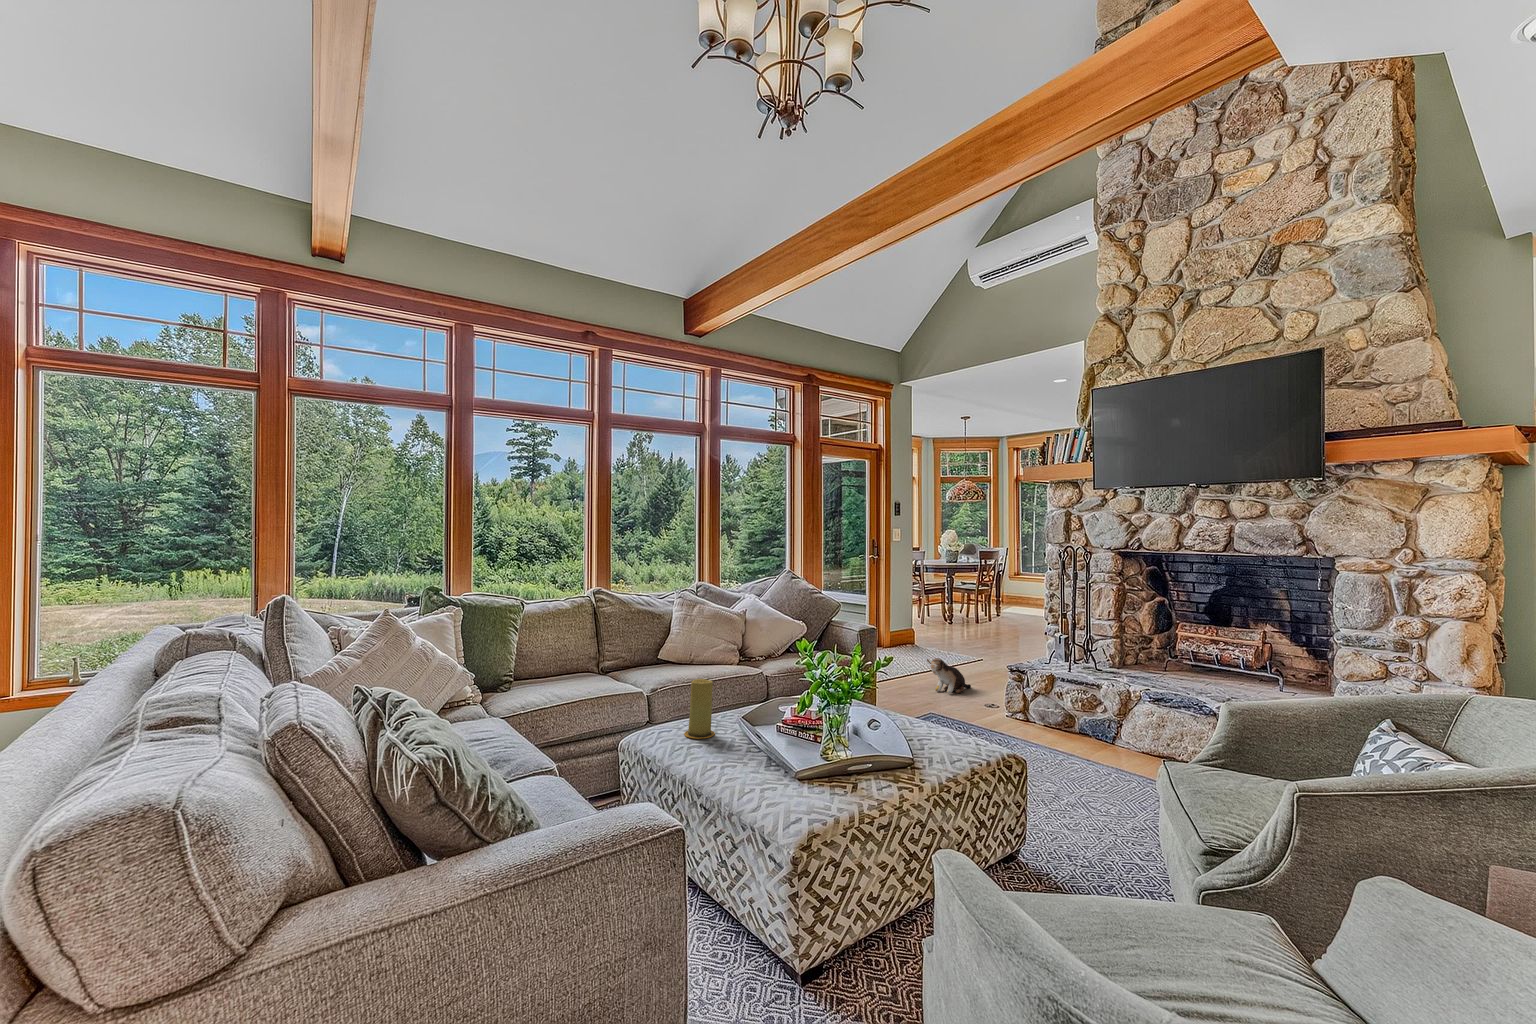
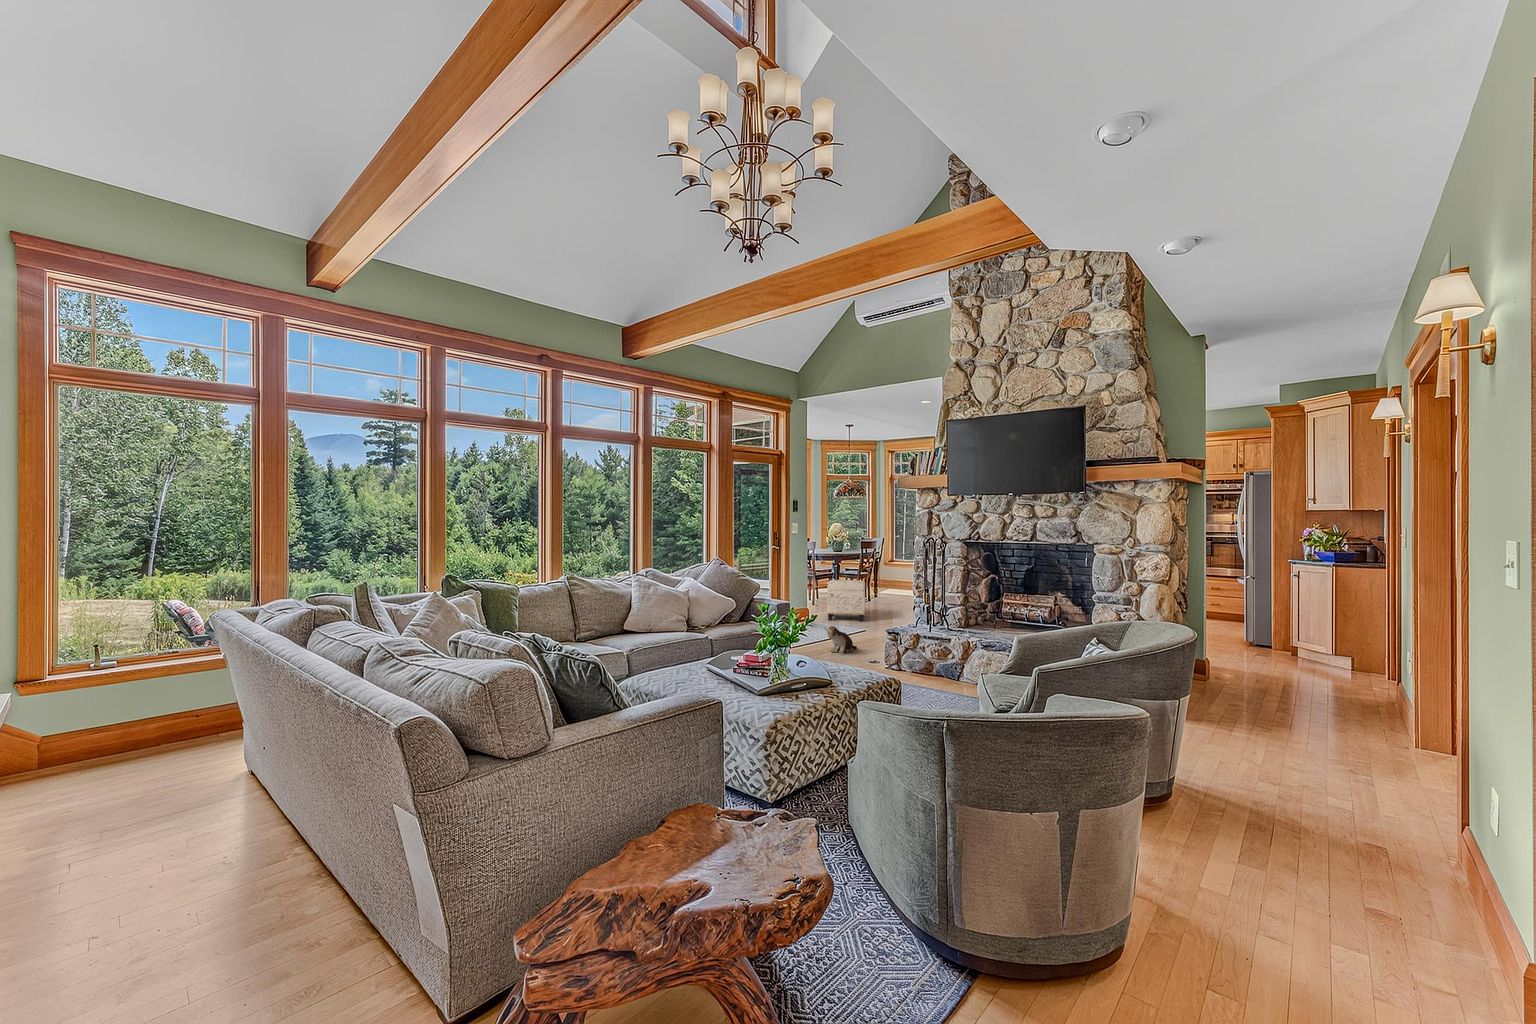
ottoman: none [936,598,984,650] -> present [827,580,865,621]
candle: present [684,679,715,739] -> none [672,638,694,678]

